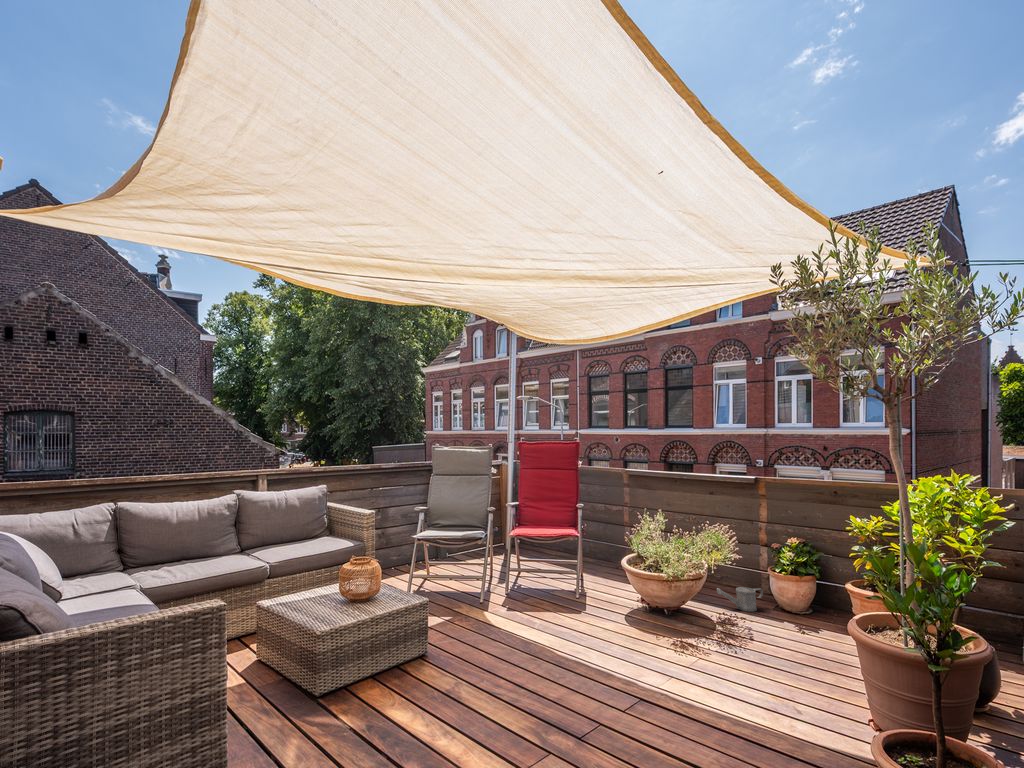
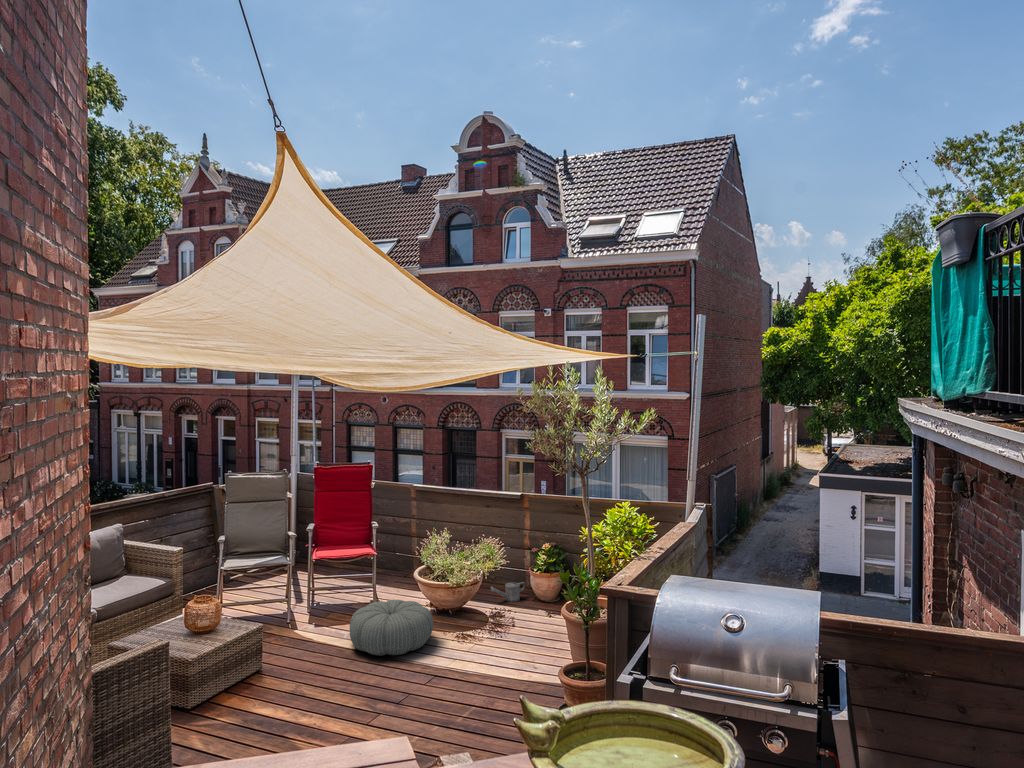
pouf: none [537,583,640,654] -> present [350,599,433,656]

